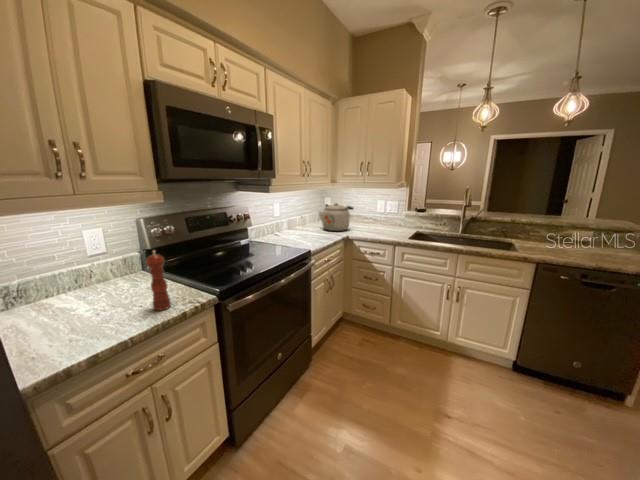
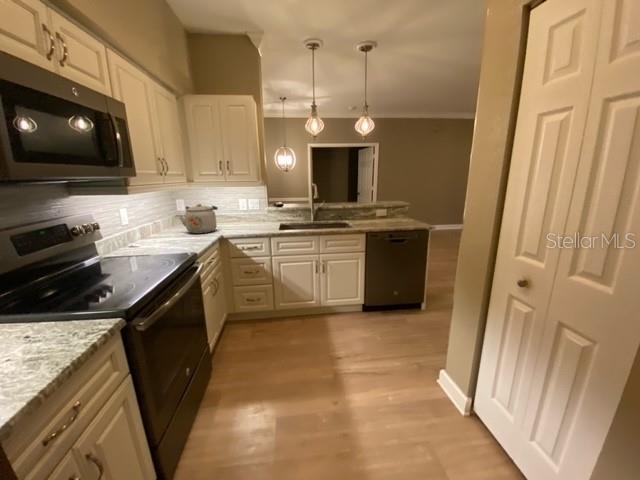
pepper mill: present [146,250,171,311] -> none [20,275,67,356]

